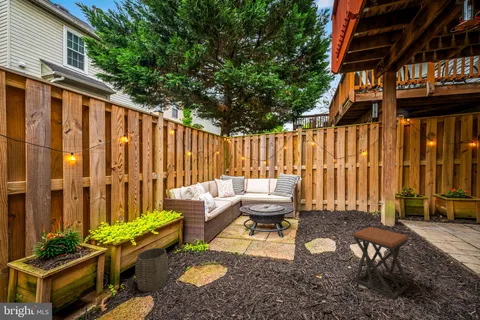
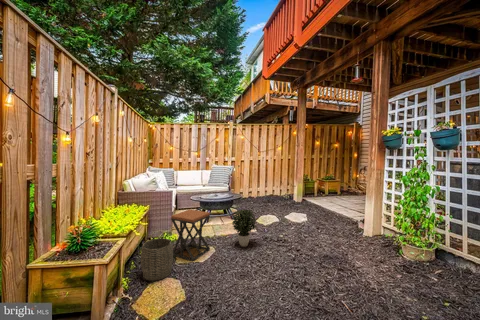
stool: present [354,227,409,299] -> present [171,210,210,261]
potted plant: none [242,229,274,277] -> present [232,209,256,247]

